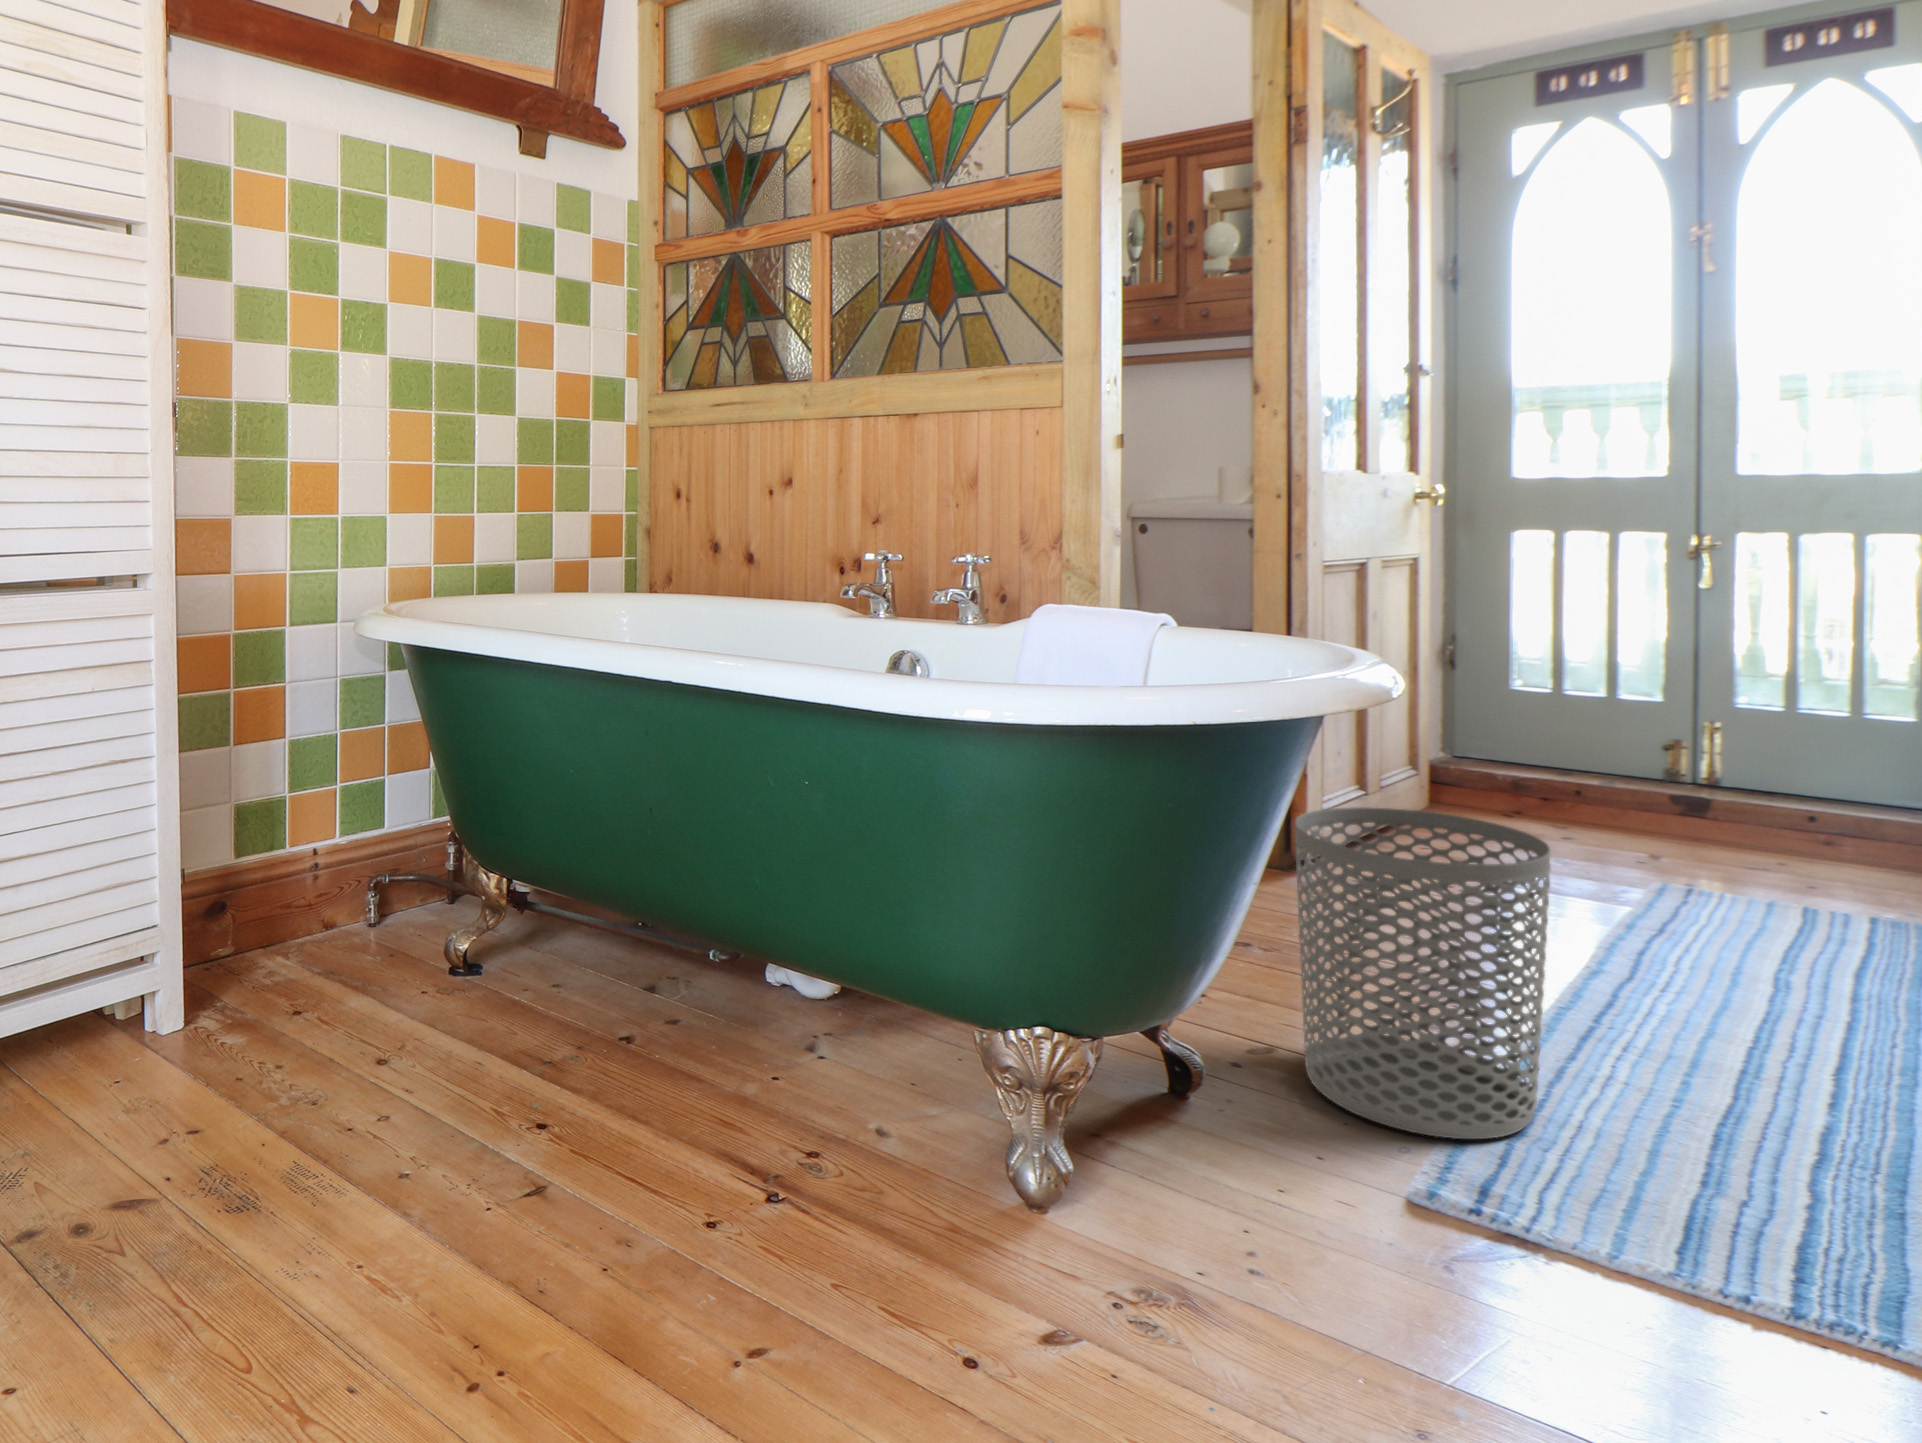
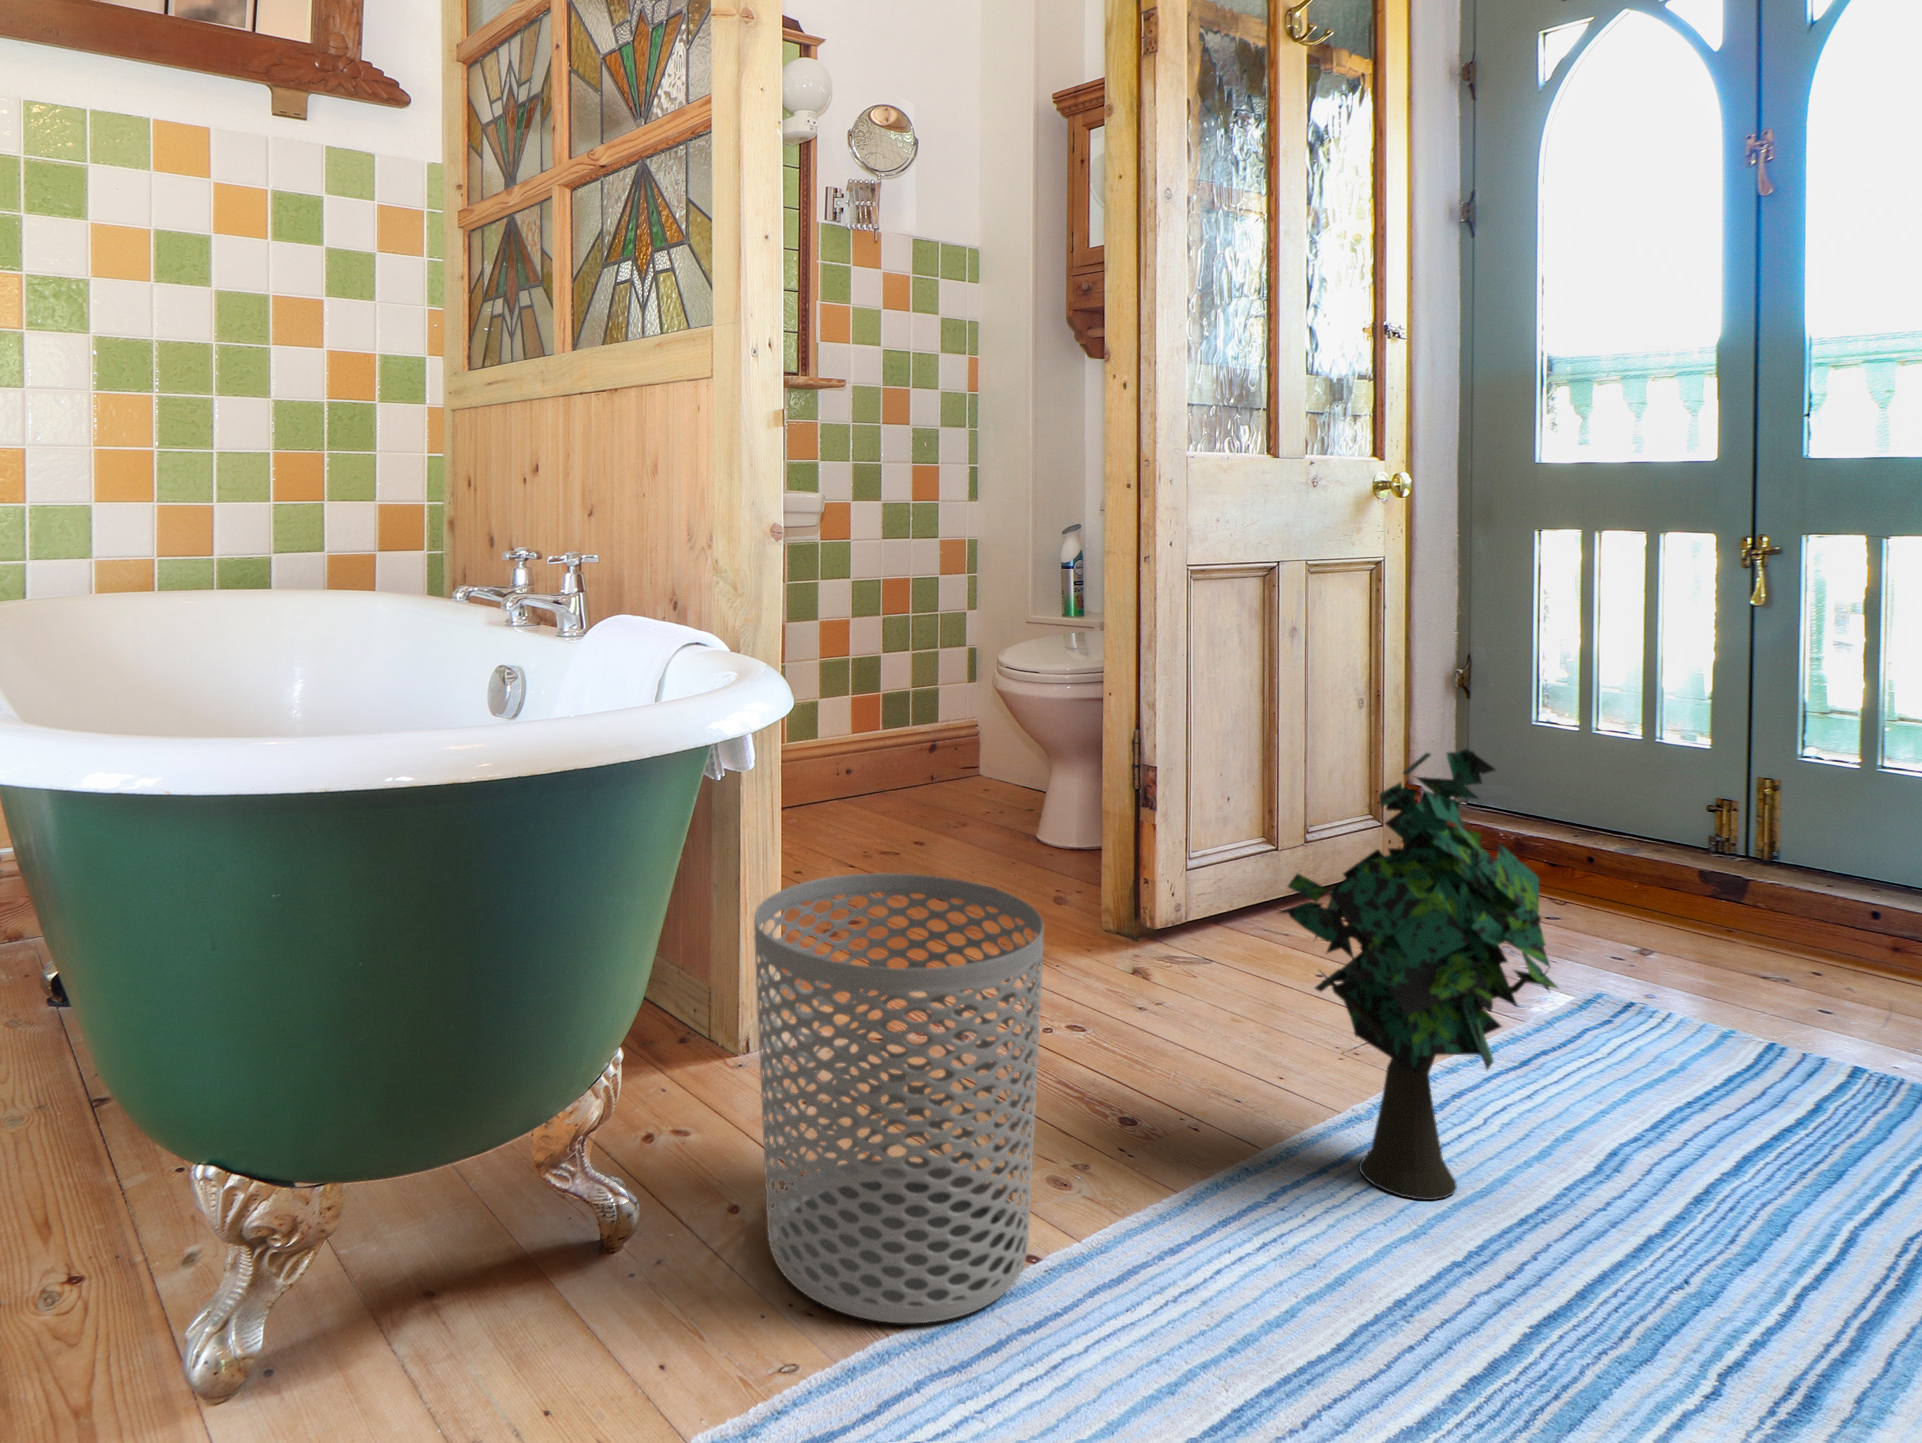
decorative plant: none [1584,696,1820,1037] -> present [1280,749,1558,1200]

